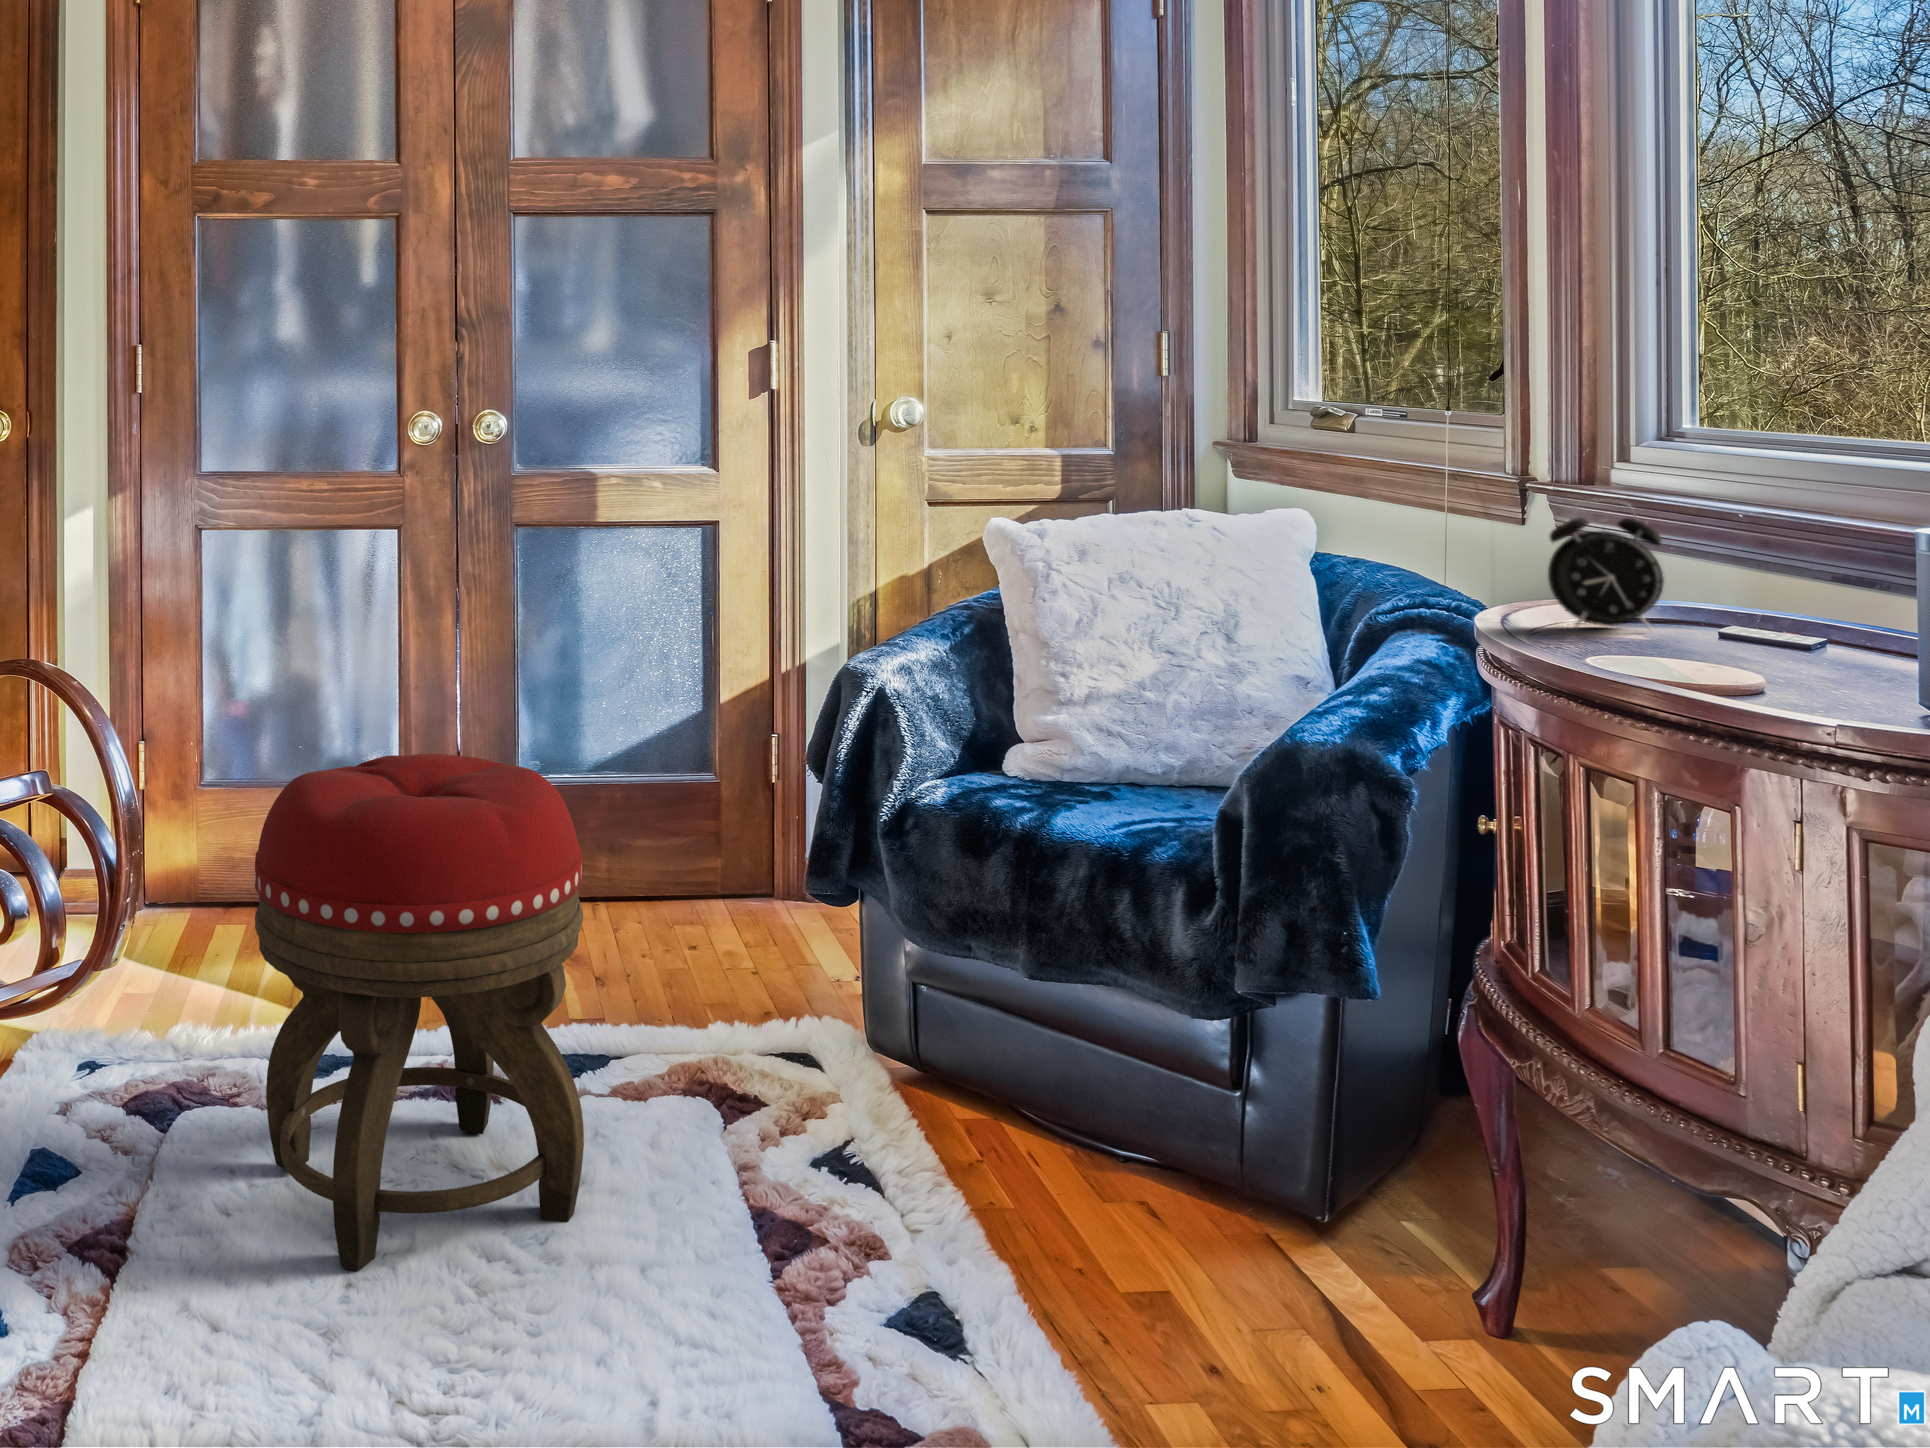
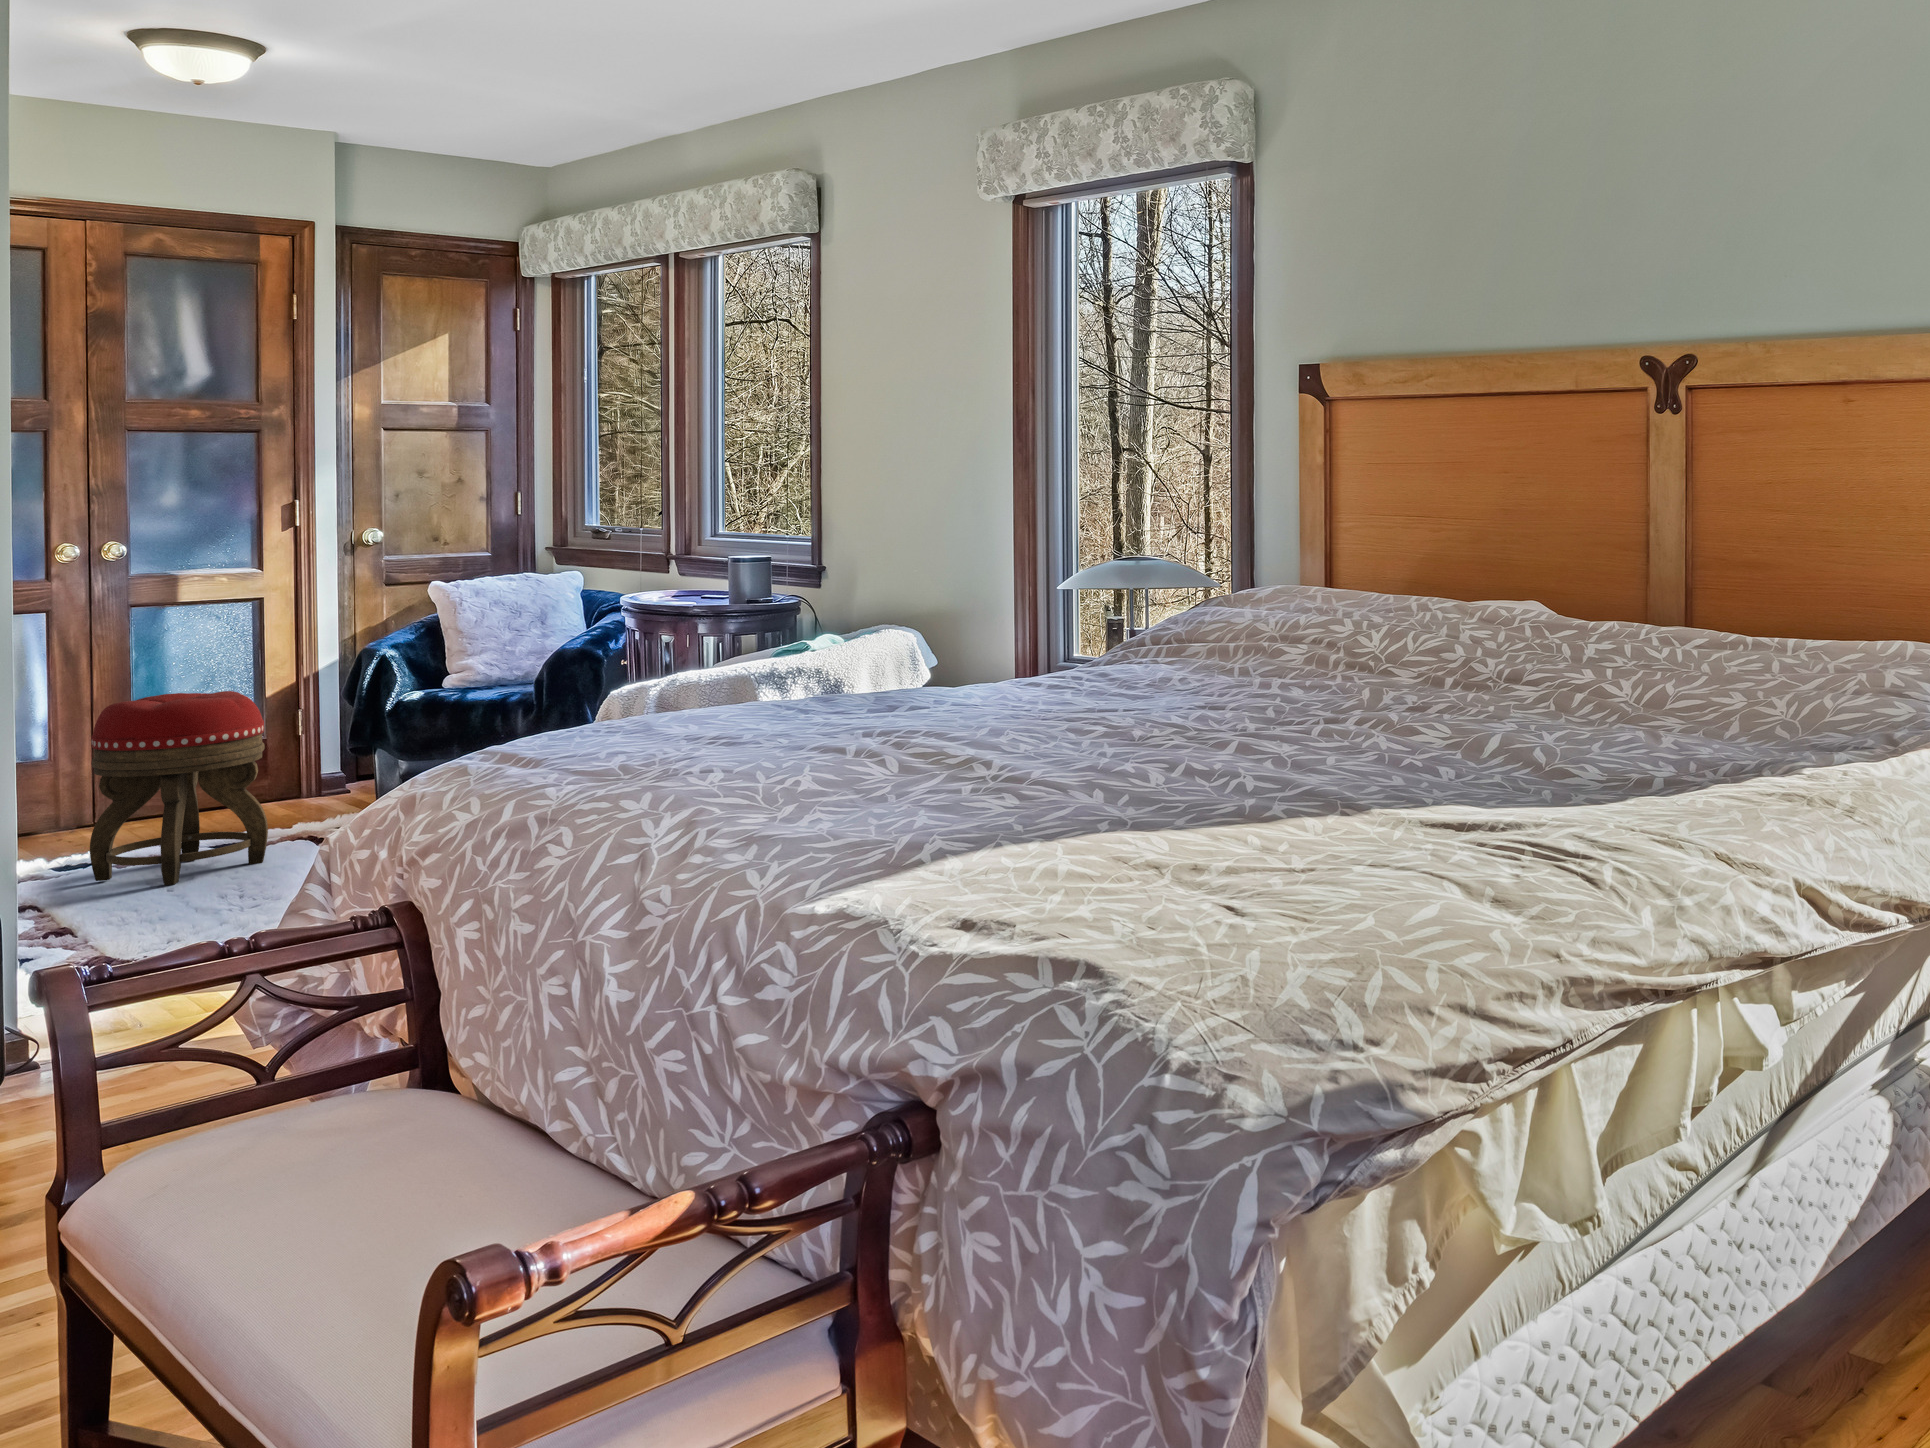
alarm clock: present [1548,499,1664,631] -> none [652,547,687,589]

